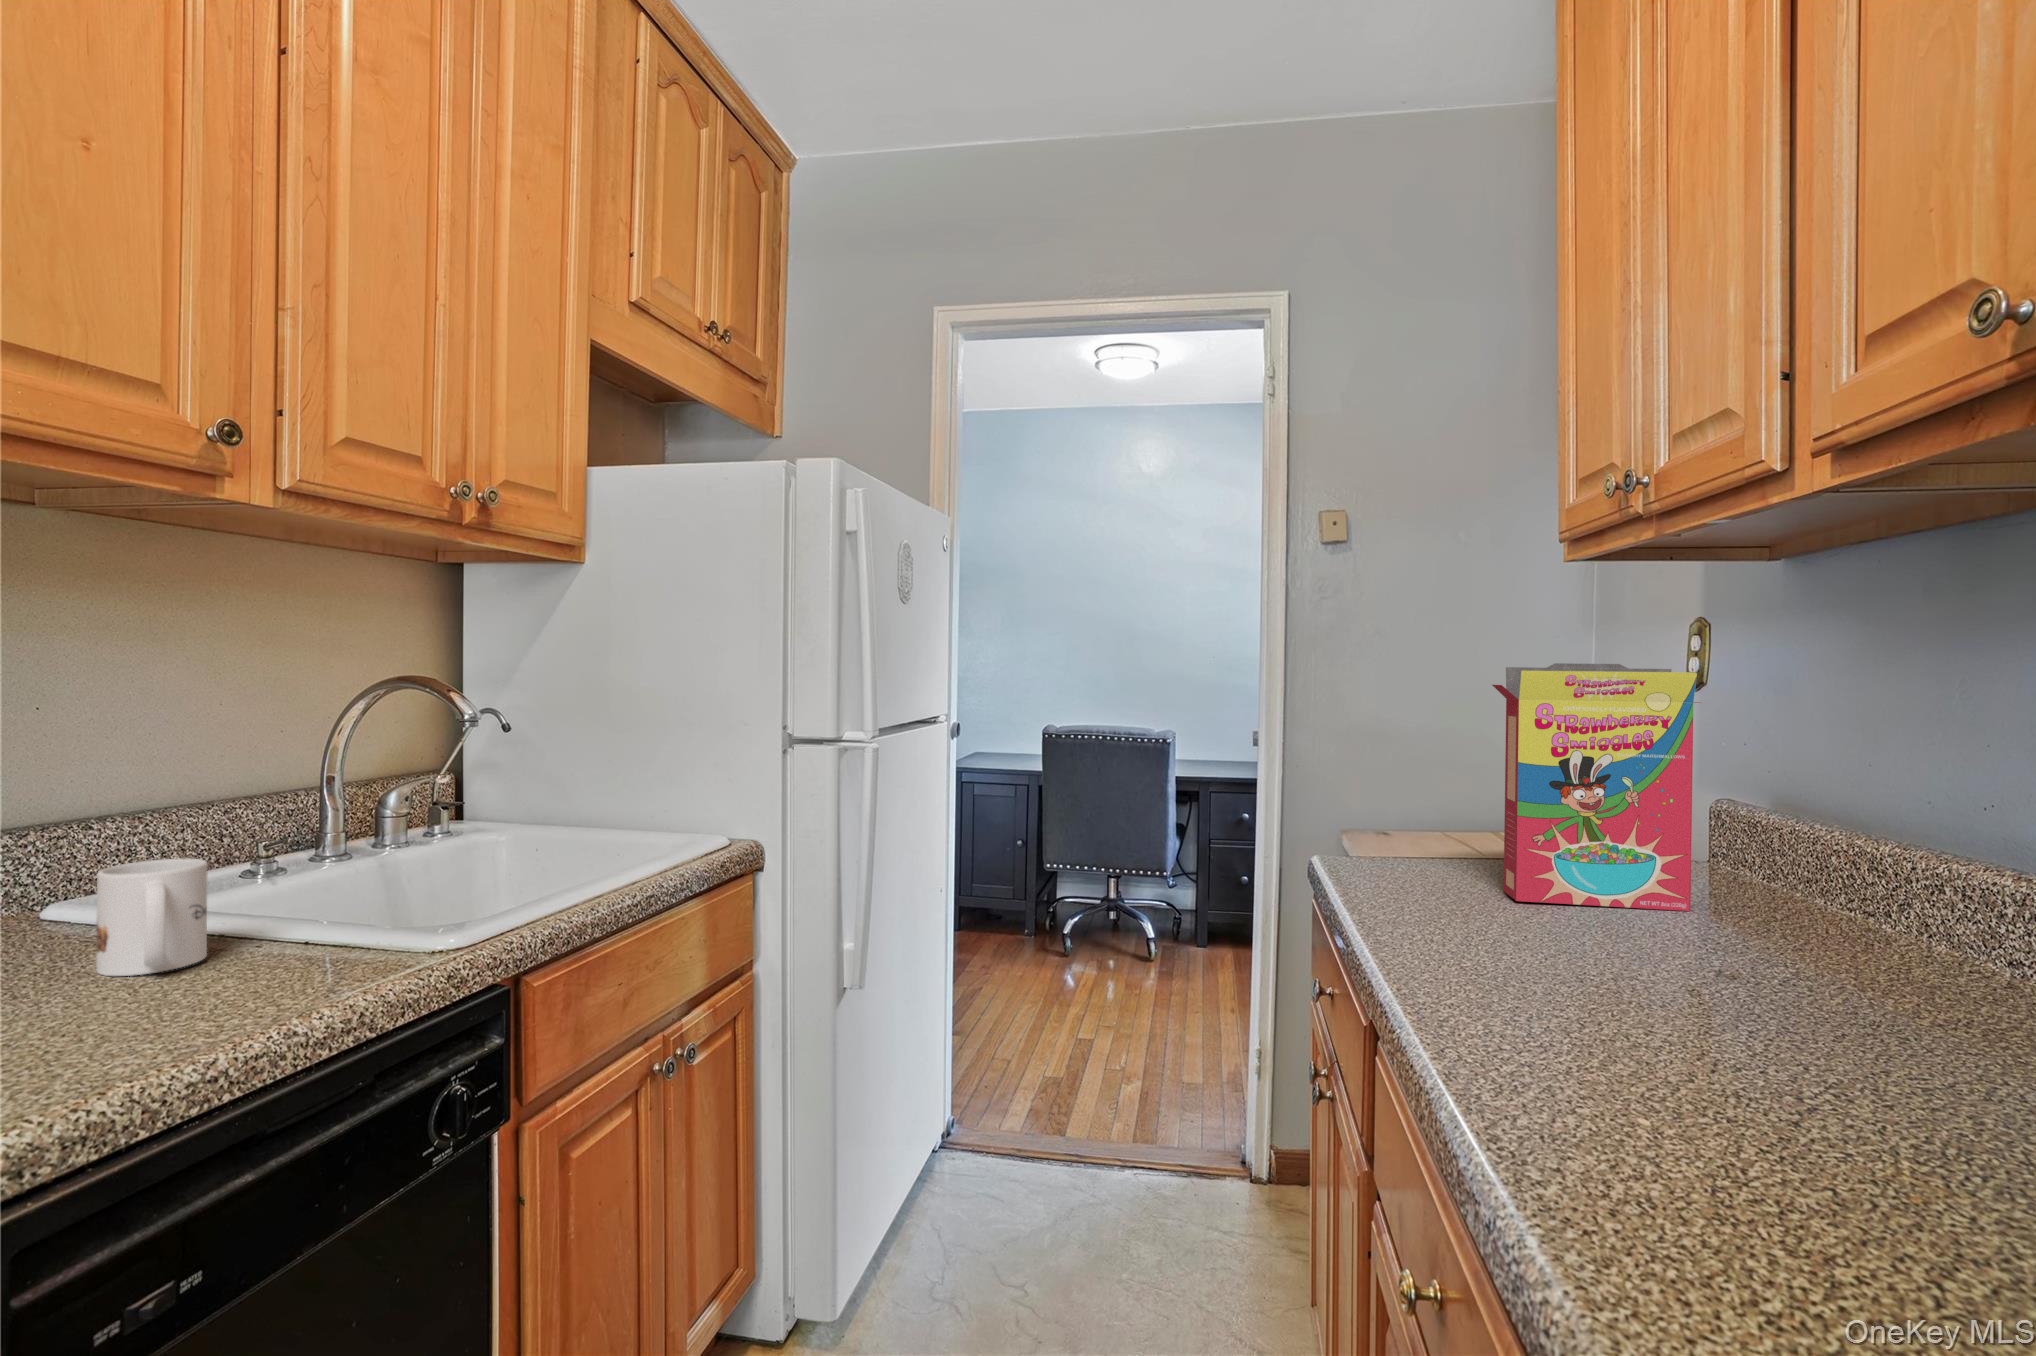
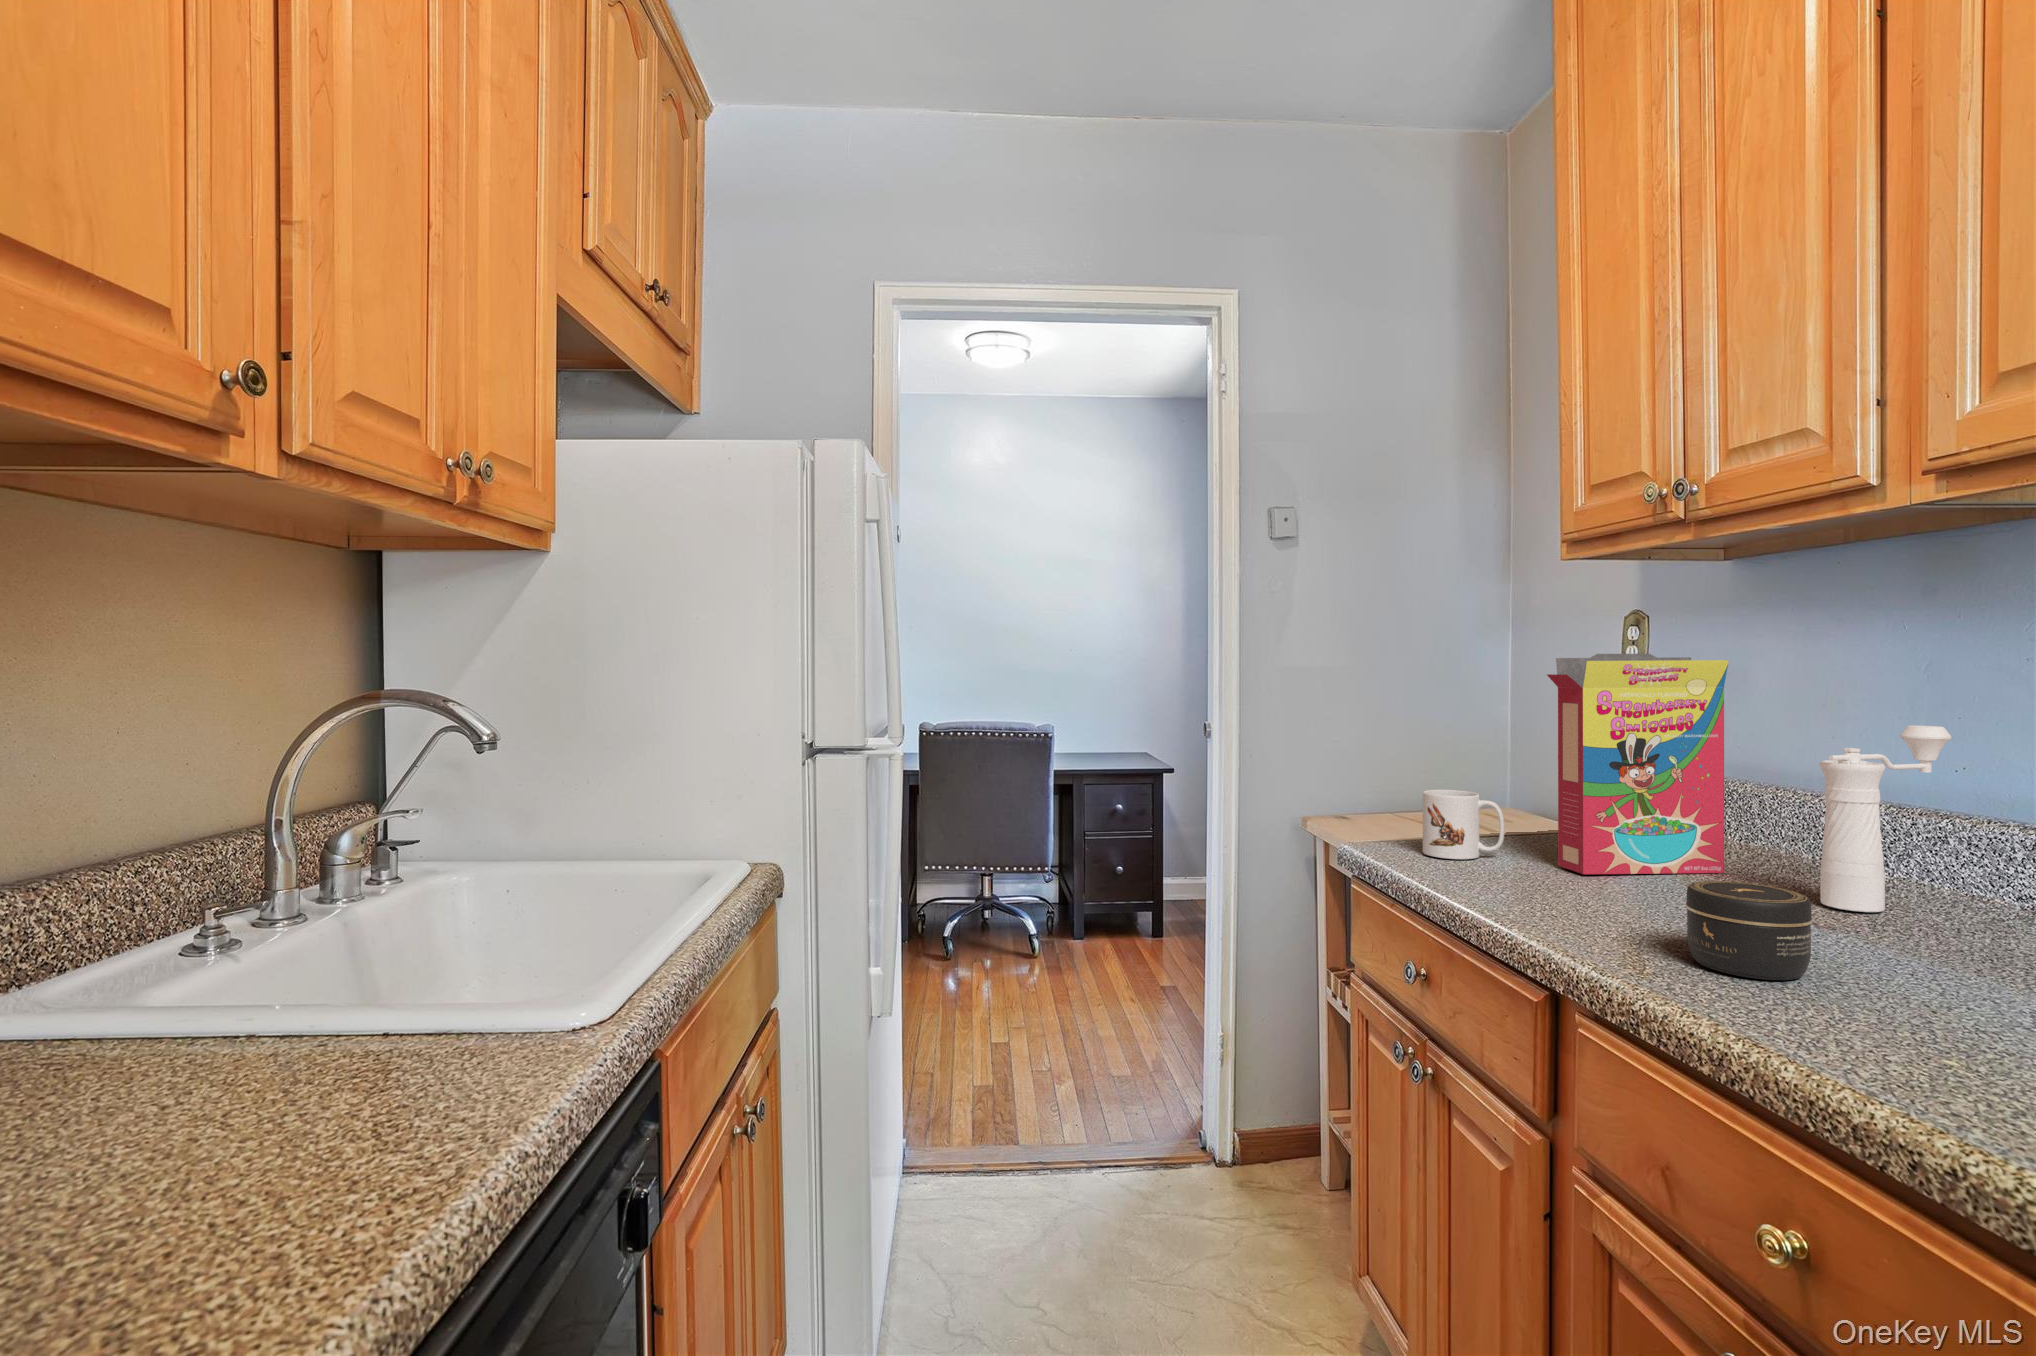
pepper mill: none [1743,752,1919,962] -> present [1820,726,1951,912]
mug: present [96,859,208,976] -> present [1423,790,1505,859]
jar: none [1477,906,1598,1015] -> present [1686,881,1812,980]

